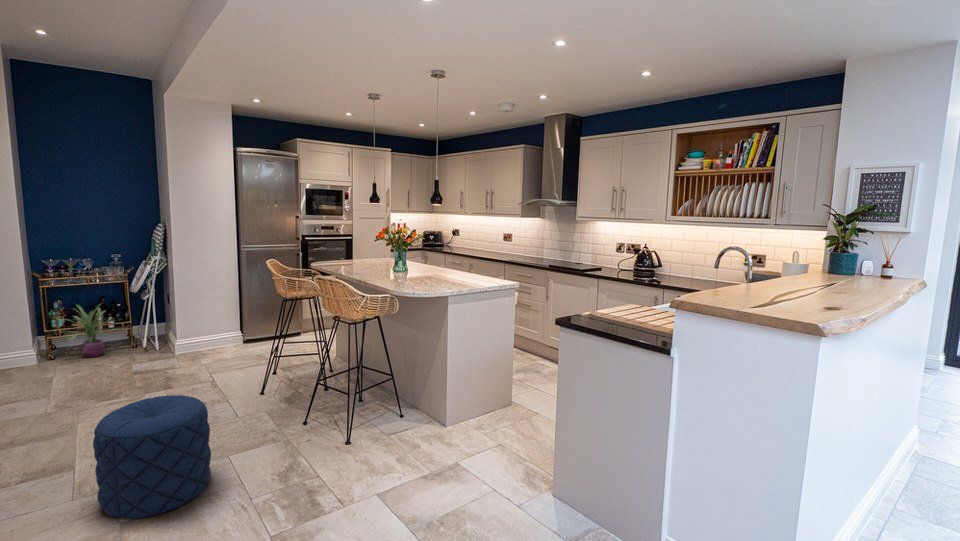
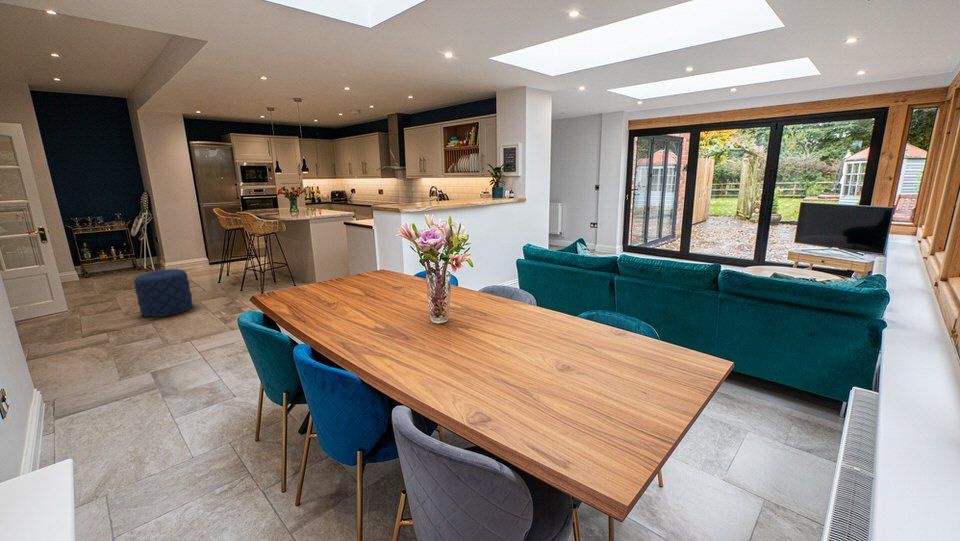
decorative plant: present [71,305,107,357] -> none [84,243,132,275]

